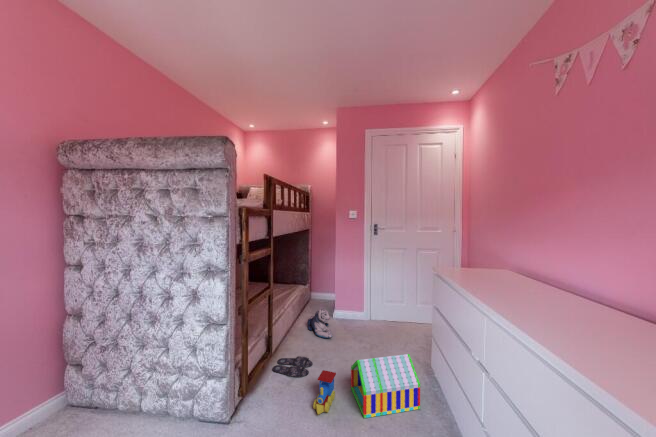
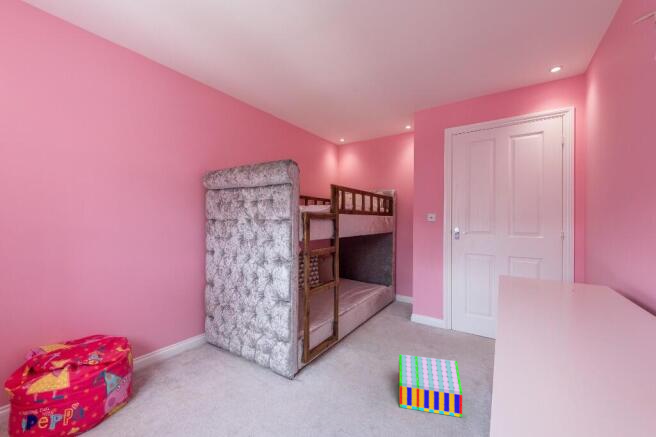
plush toy: present [307,309,332,339] -> none [380,310,401,339]
slippers: present [272,356,313,377] -> none [336,346,372,363]
toy train: present [313,370,336,415] -> none [357,358,382,393]

